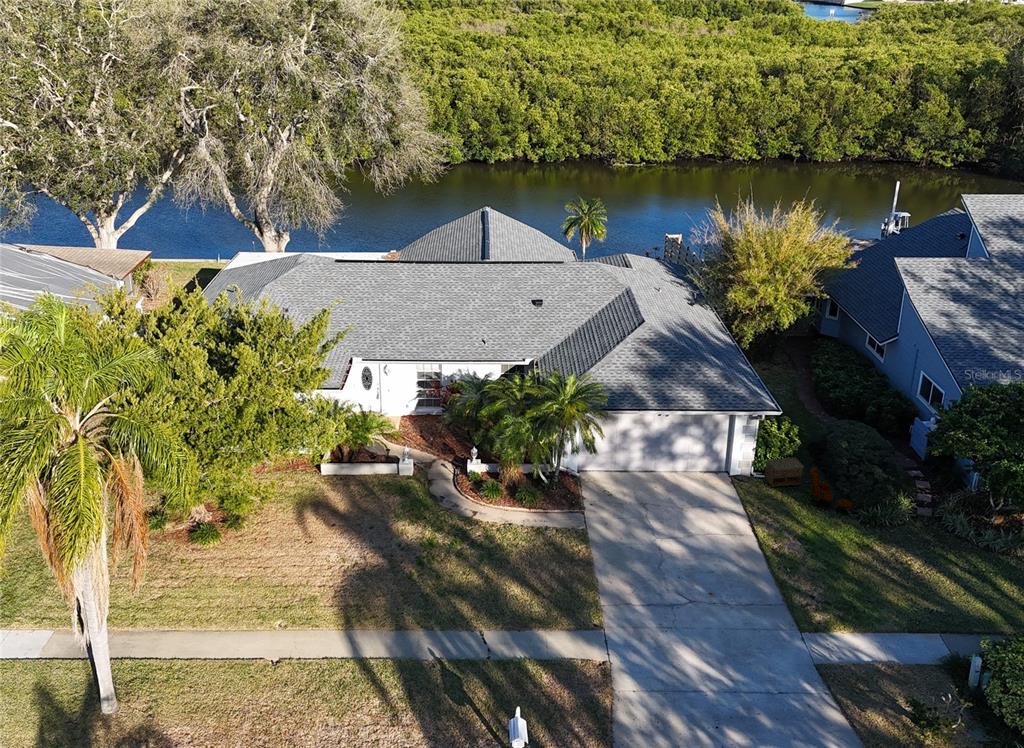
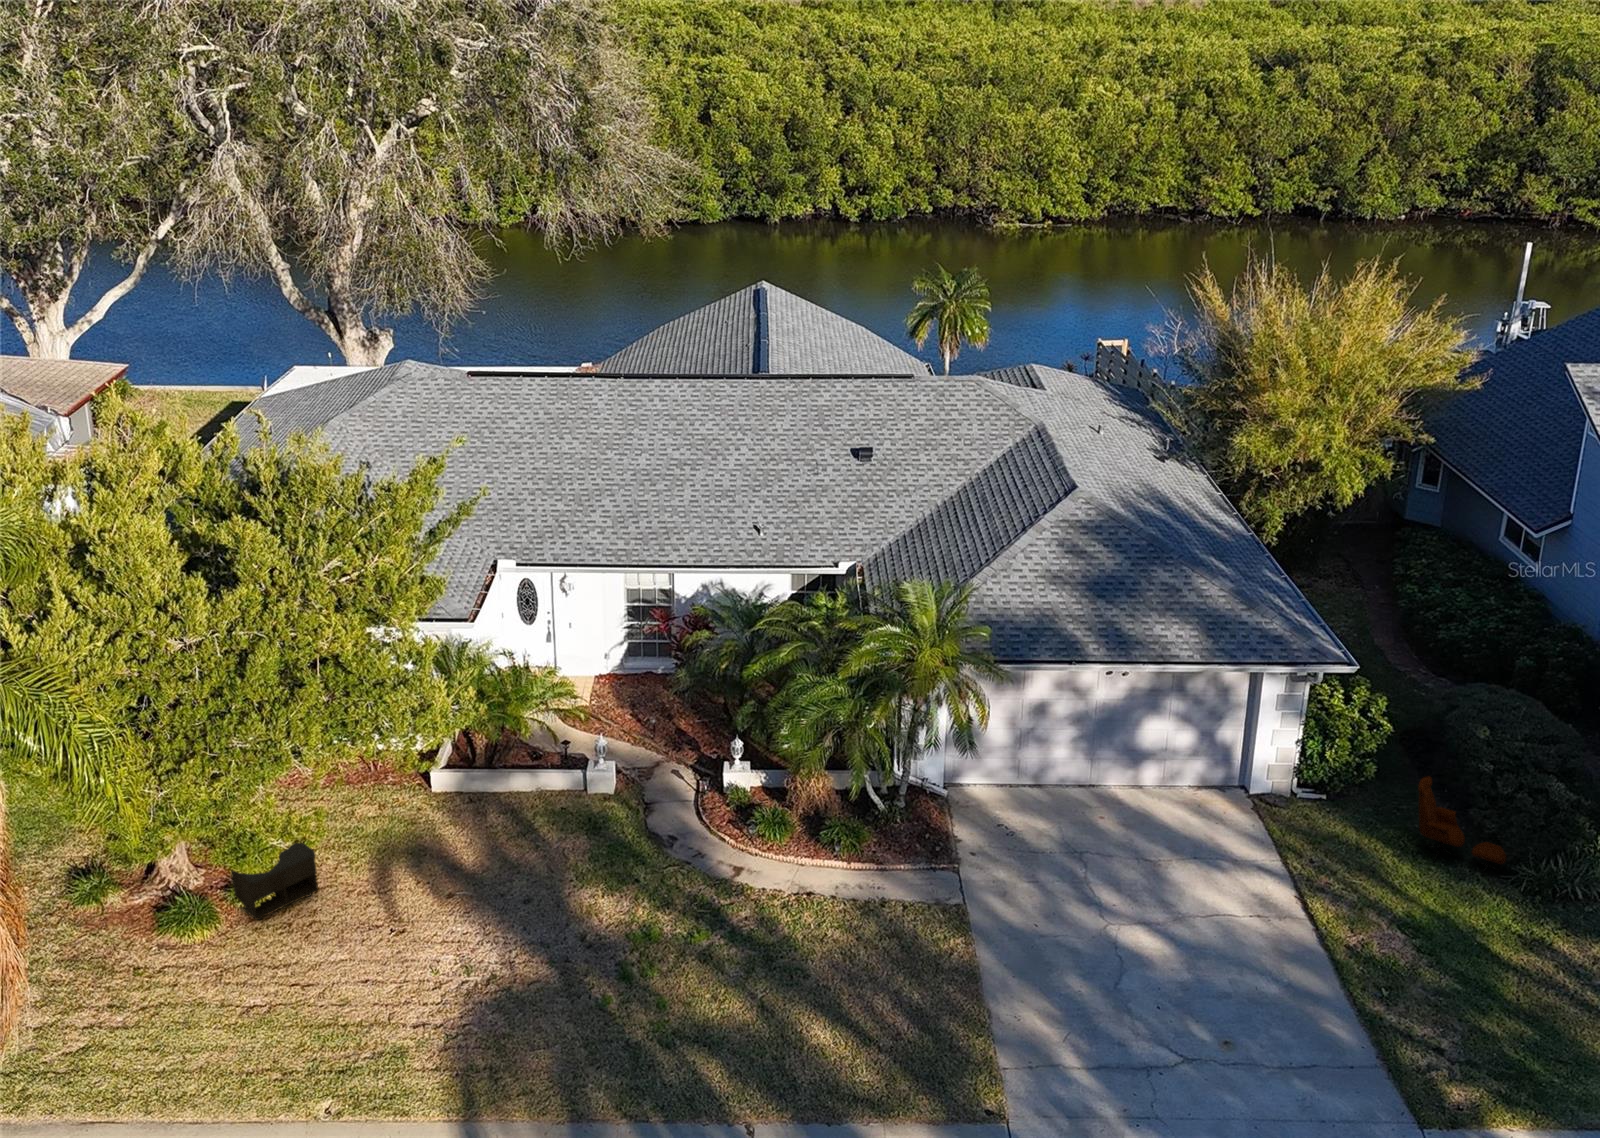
storage bench: present [764,458,804,487] -> present [231,843,319,920]

